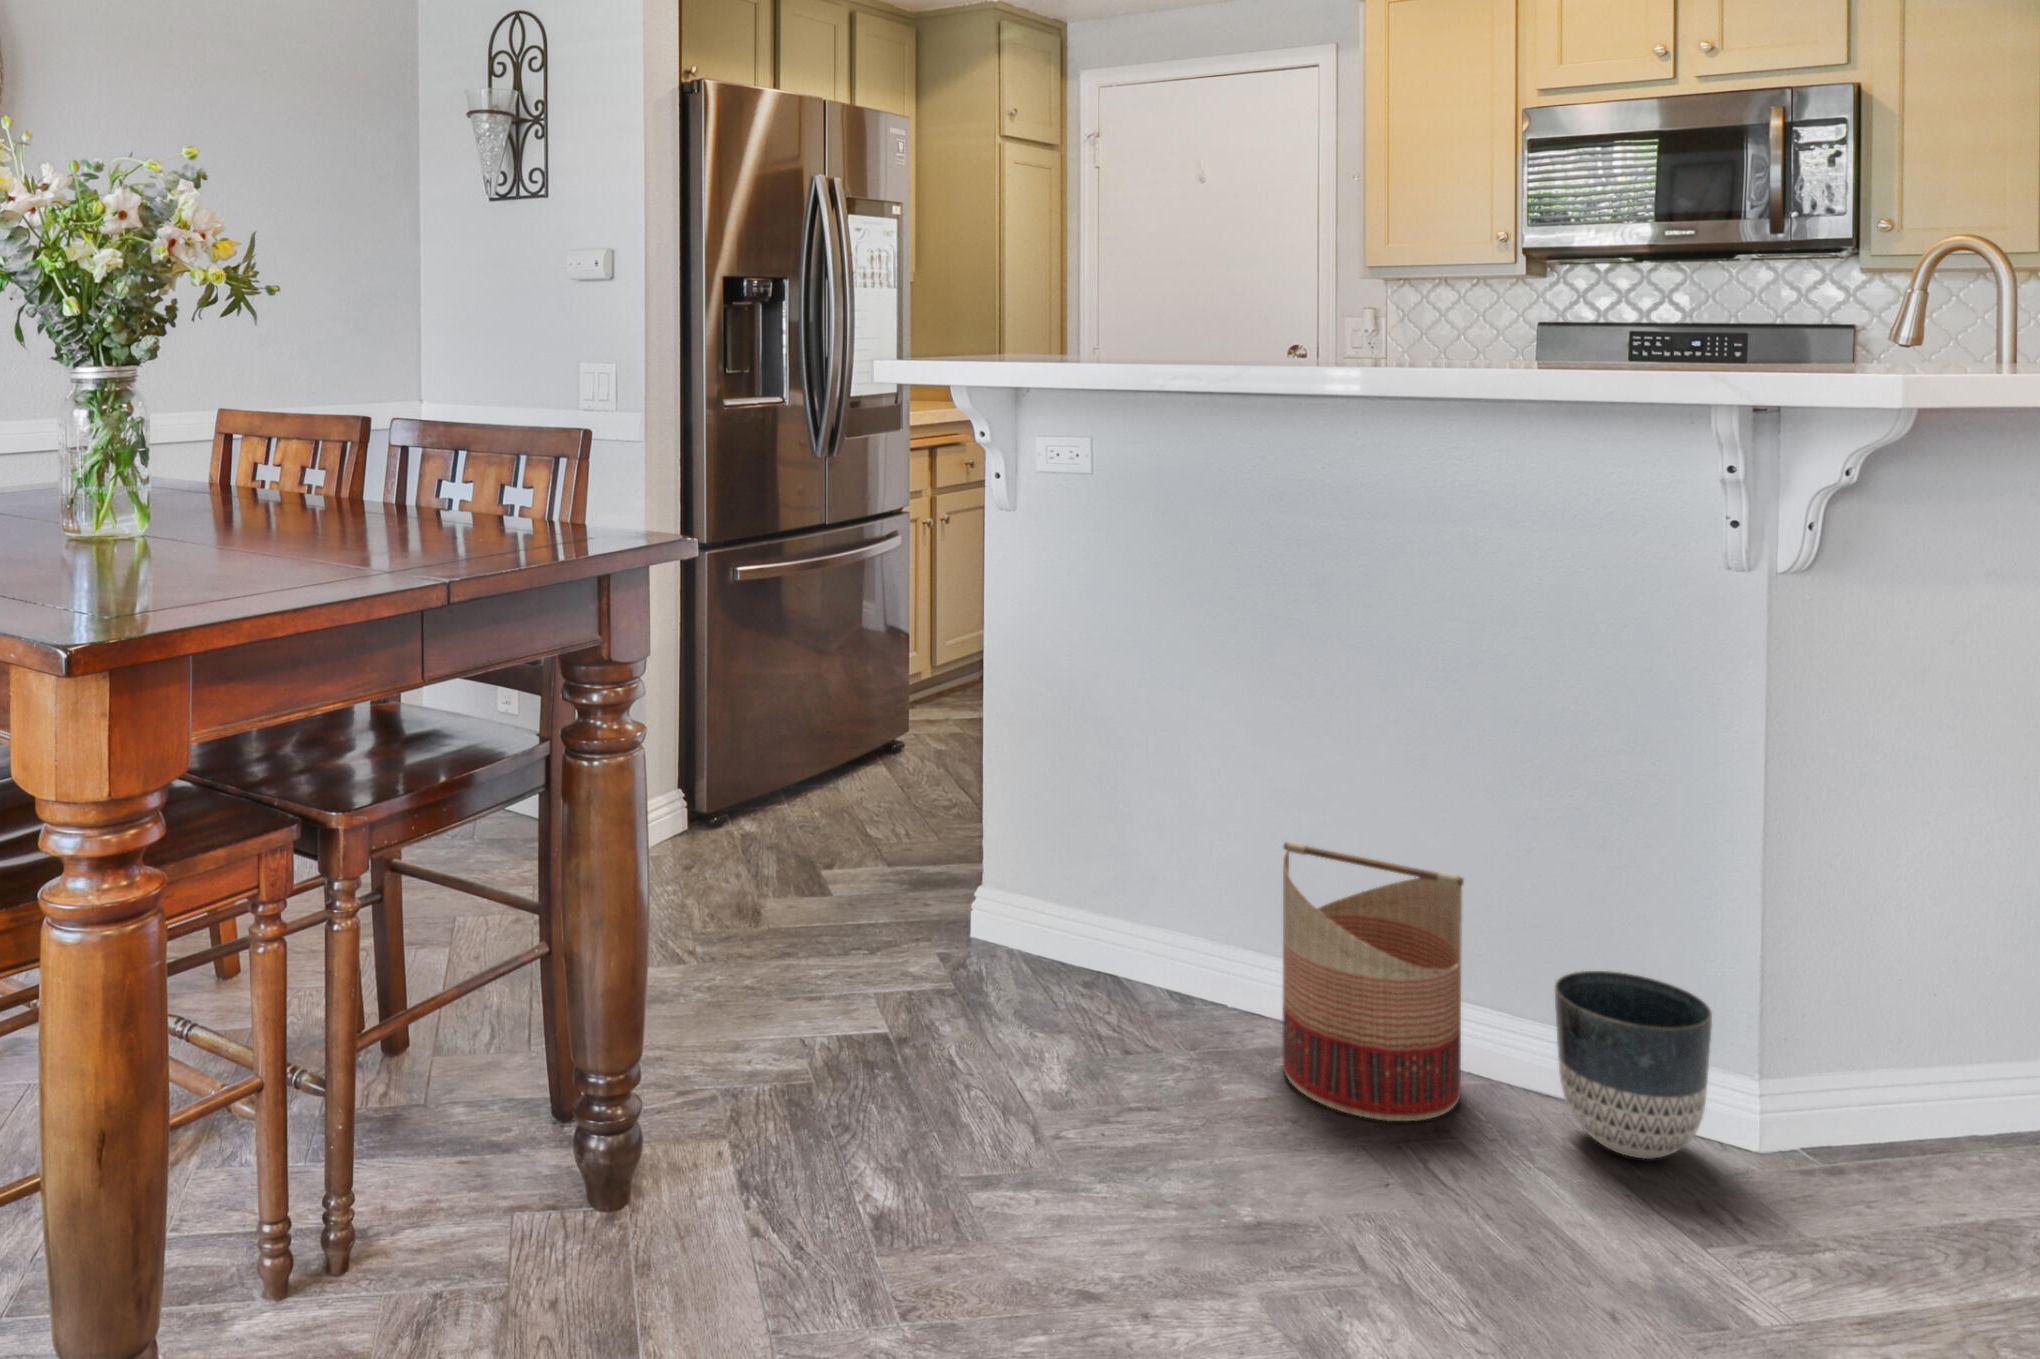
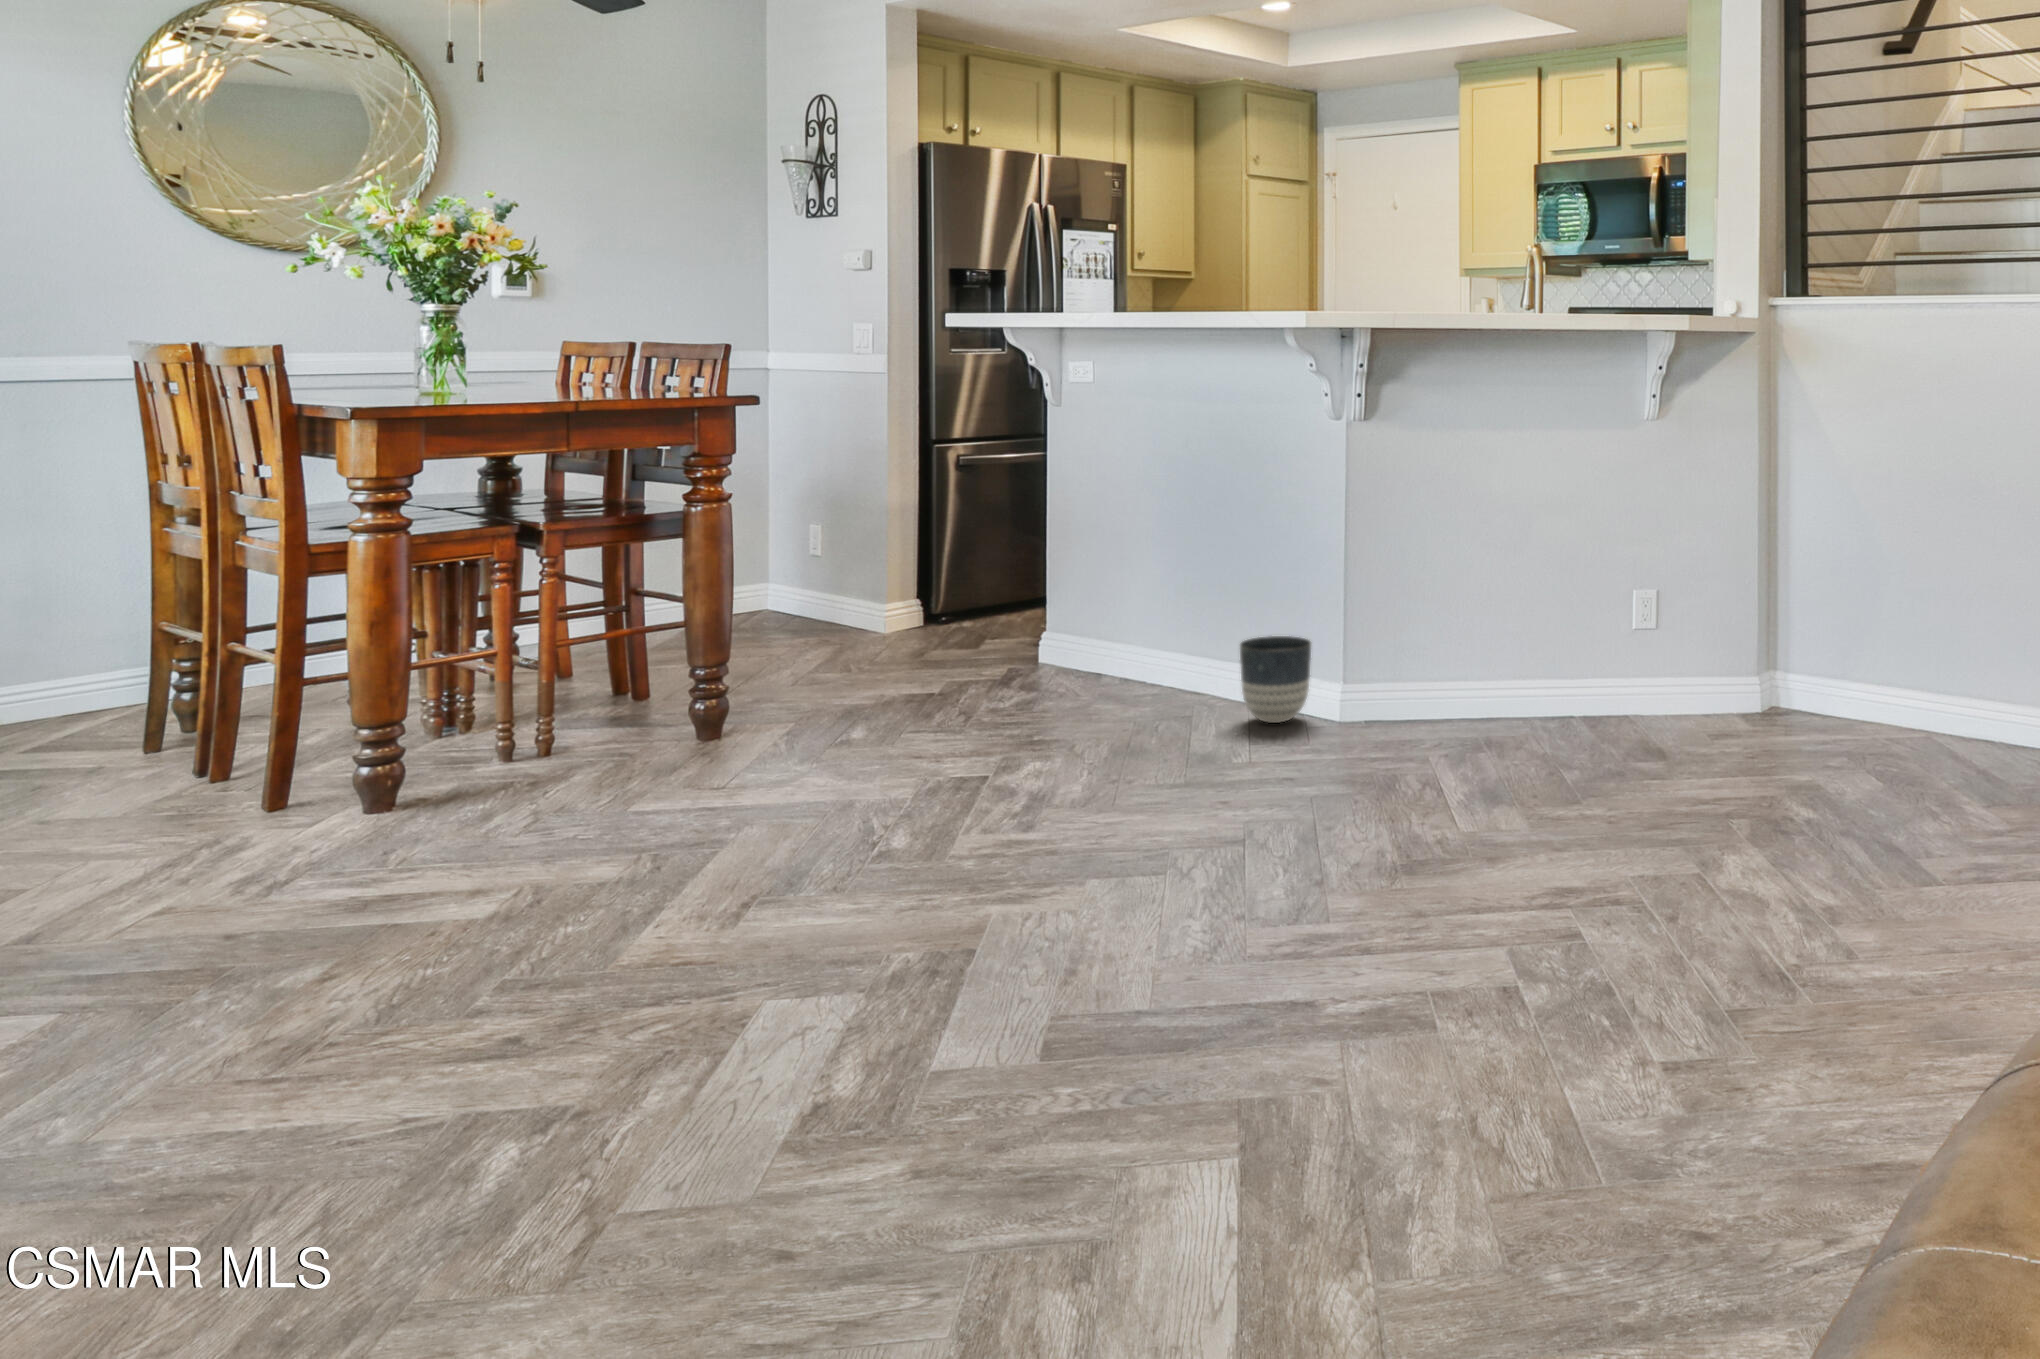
basket: present [1282,842,1464,1121] -> none [1132,578,1224,715]

